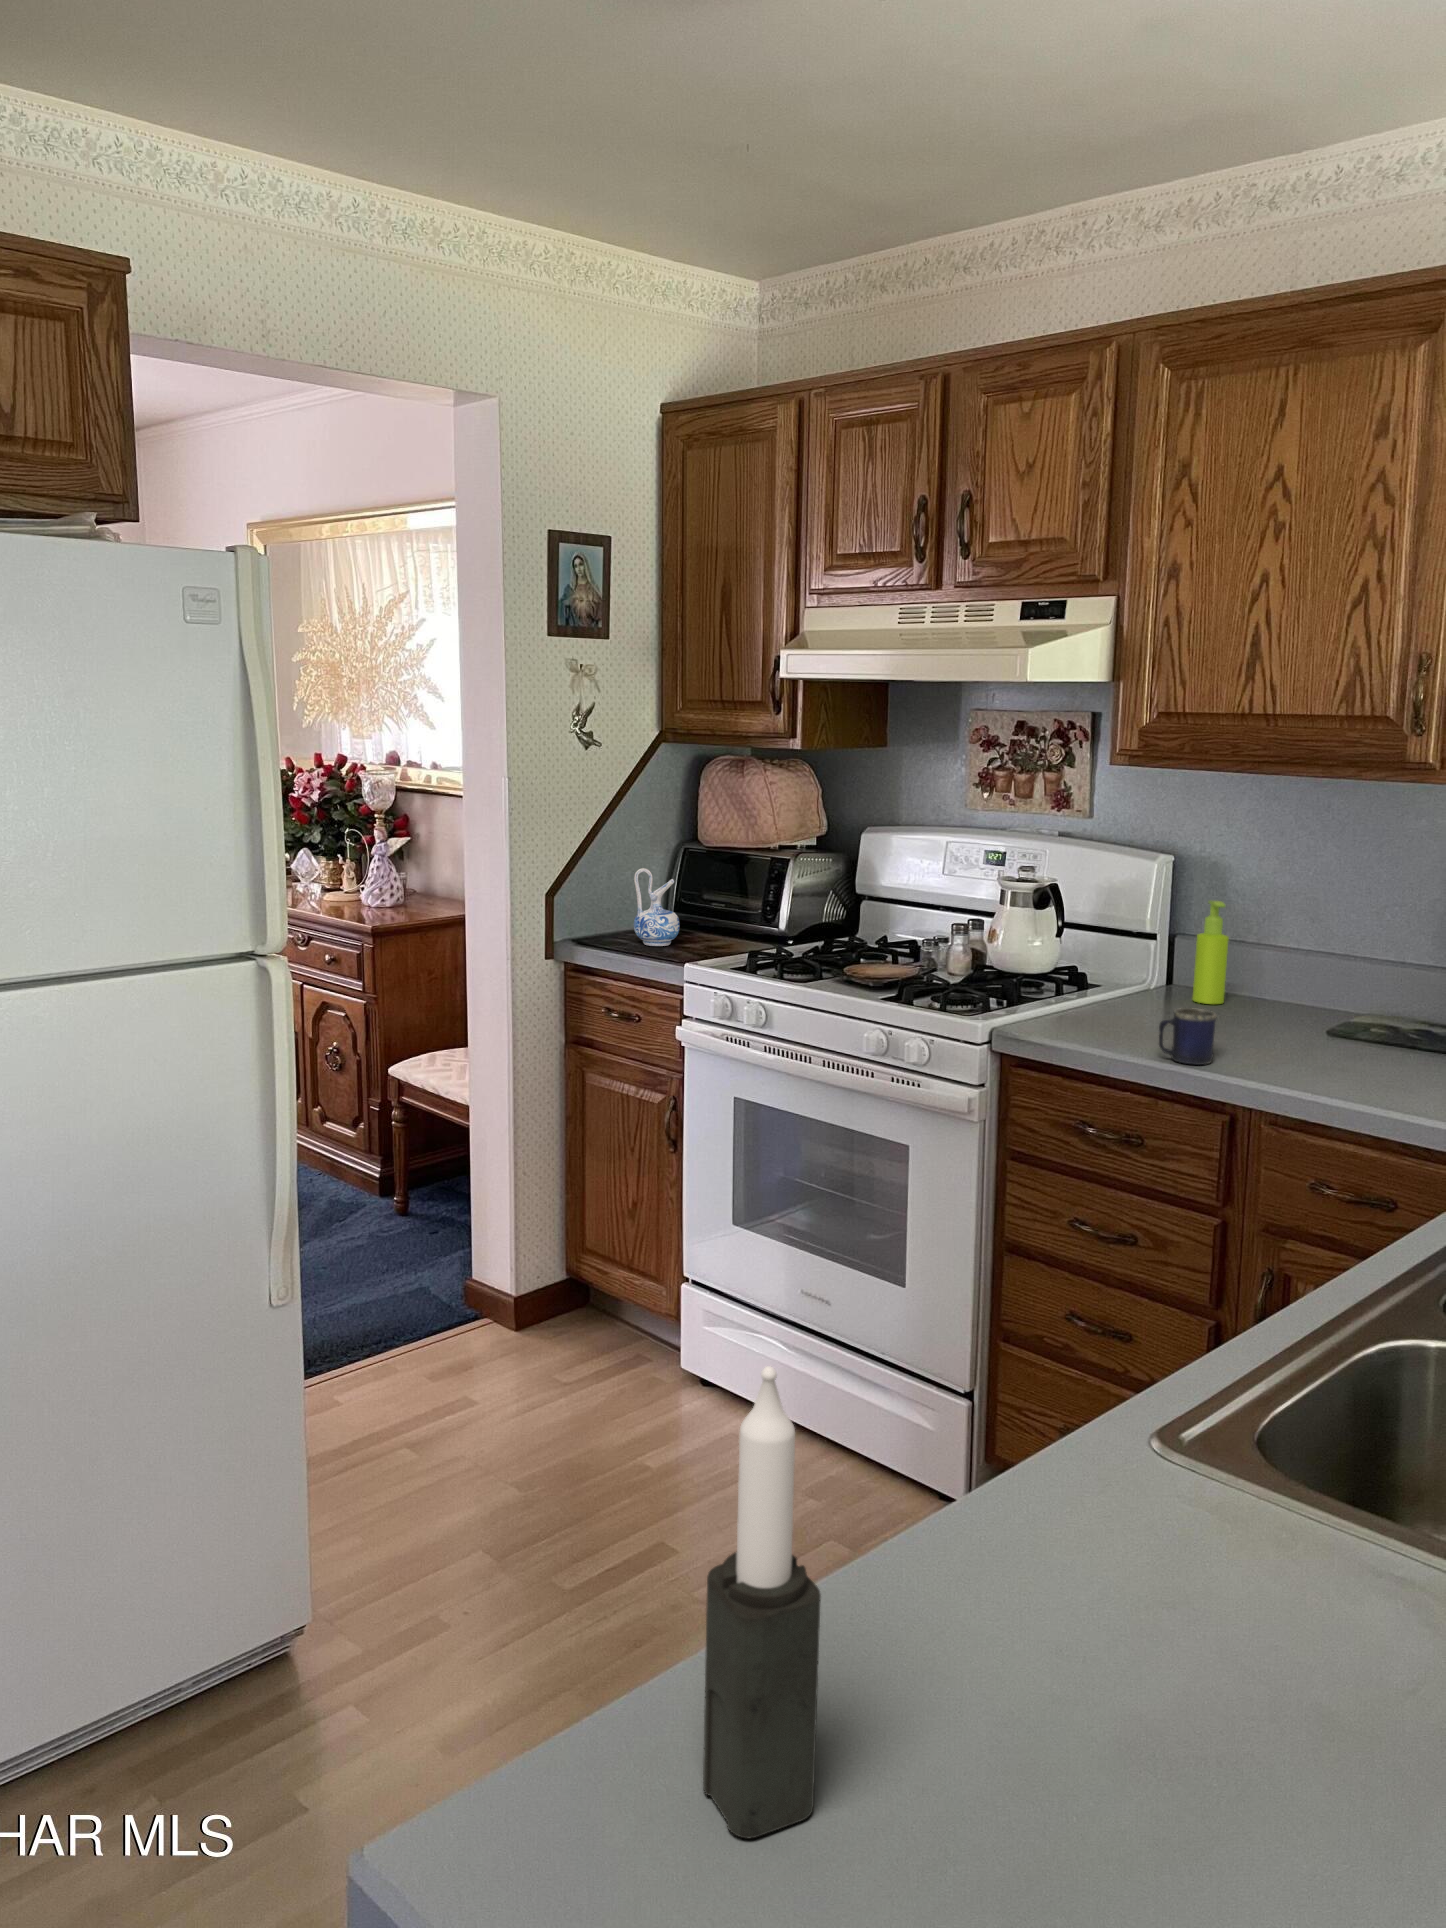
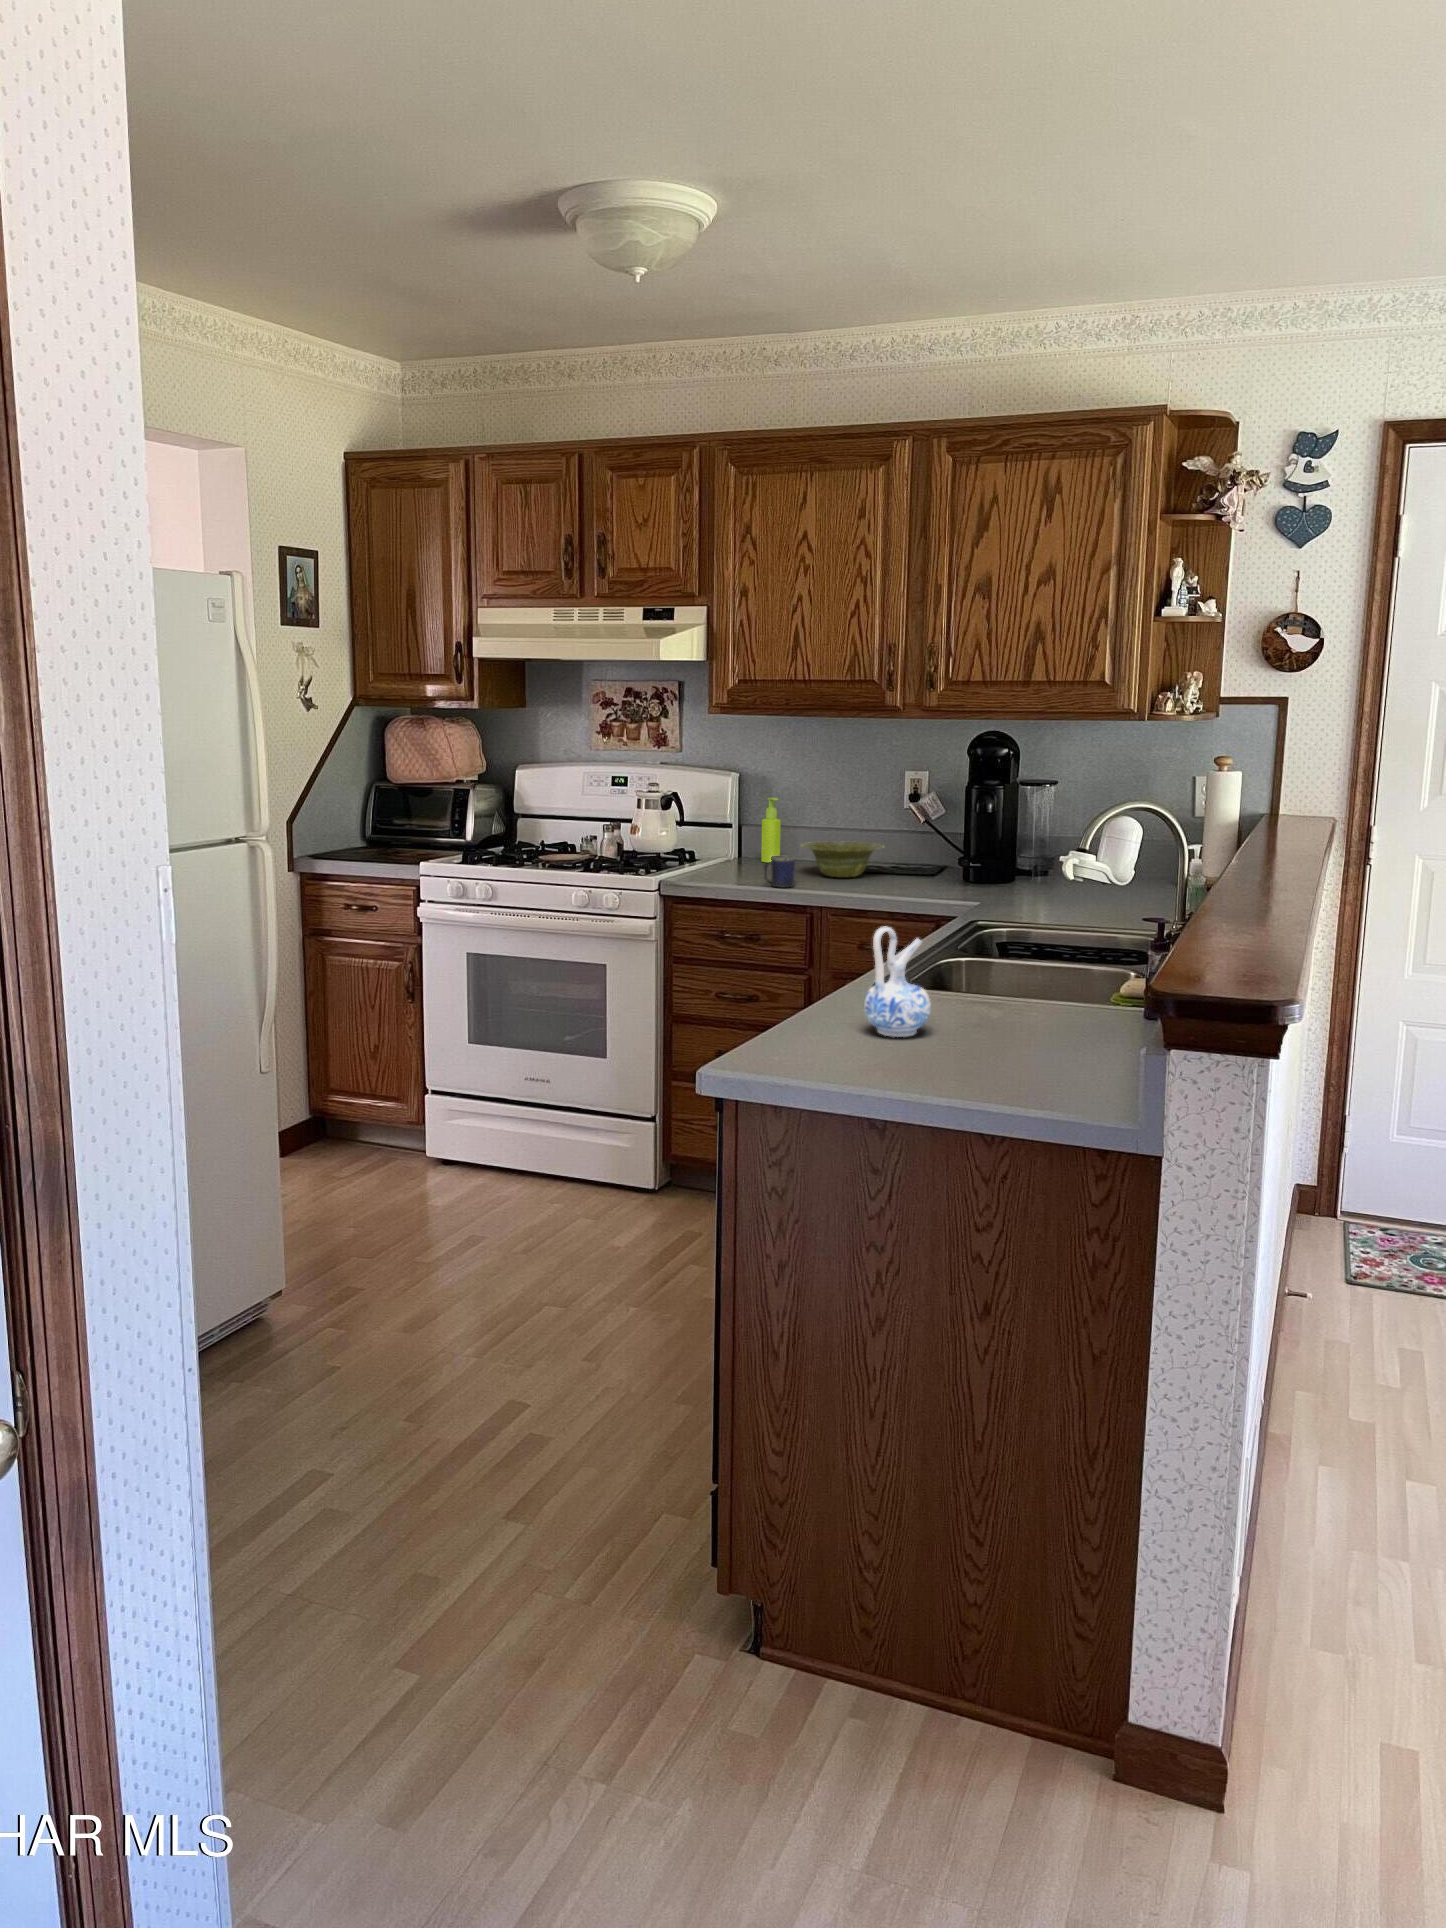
ceramic pitcher: present [634,868,680,946] -> present [864,926,931,1037]
dish: none [1240,982,1395,1051] -> present [801,841,884,877]
candle: present [703,1366,821,1838] -> none [793,892,834,1054]

